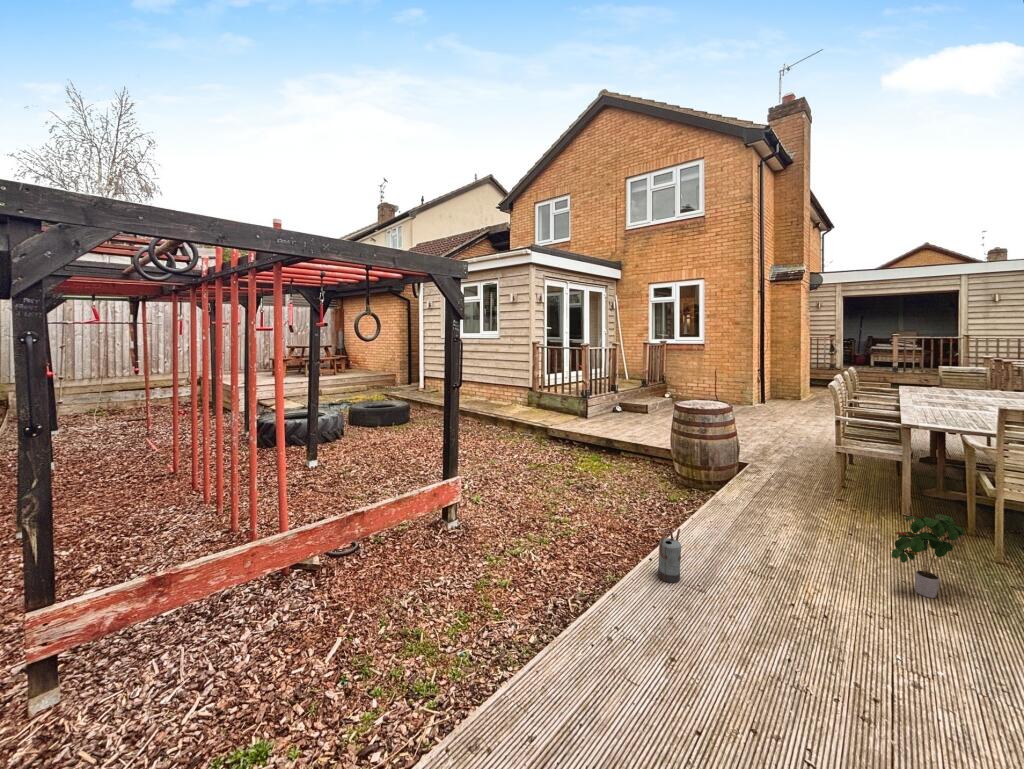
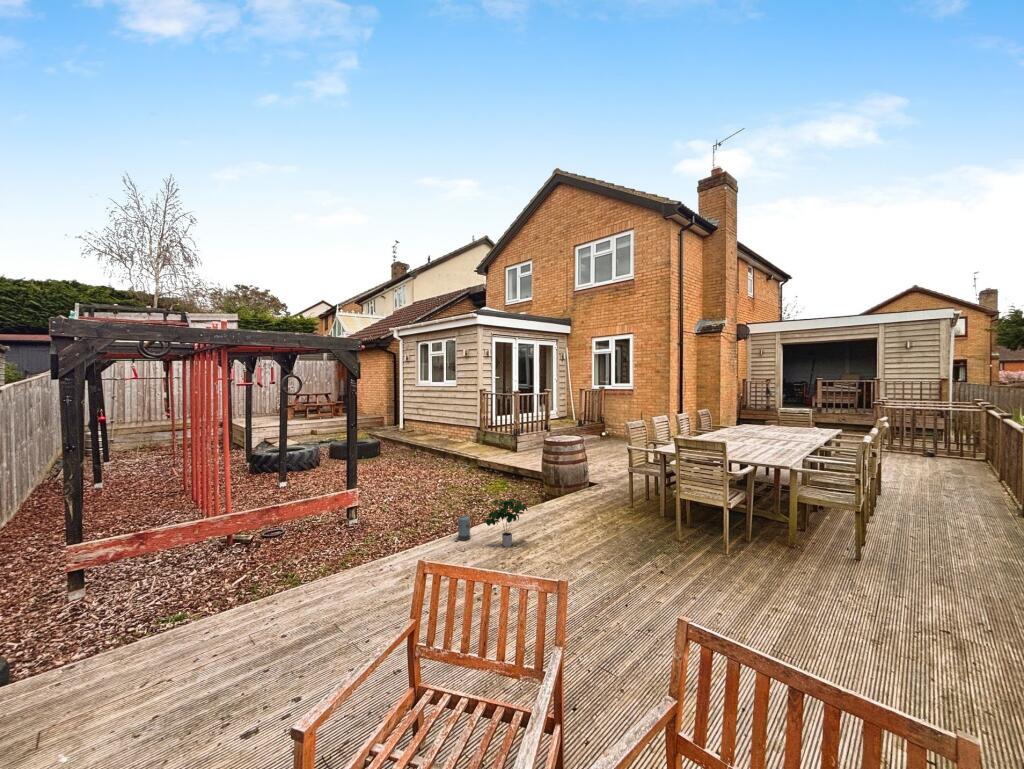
potted plant: present [891,514,965,598] -> present [485,499,528,547]

